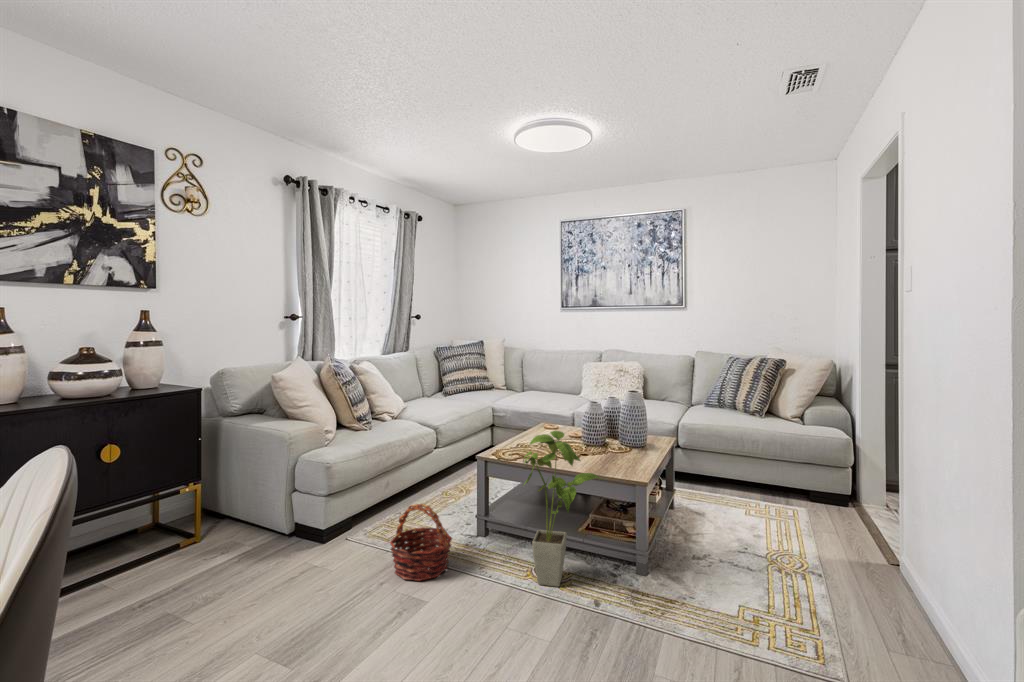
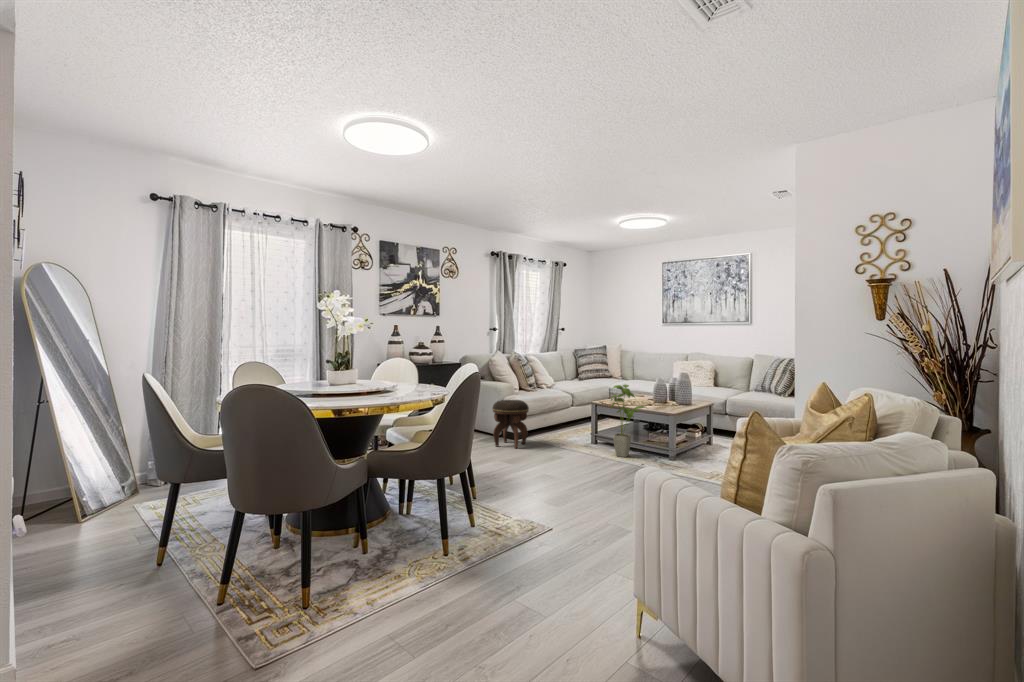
footstool: none [258,467,346,585] -> present [493,400,529,448]
basket: present [390,504,452,581] -> none [548,418,577,451]

